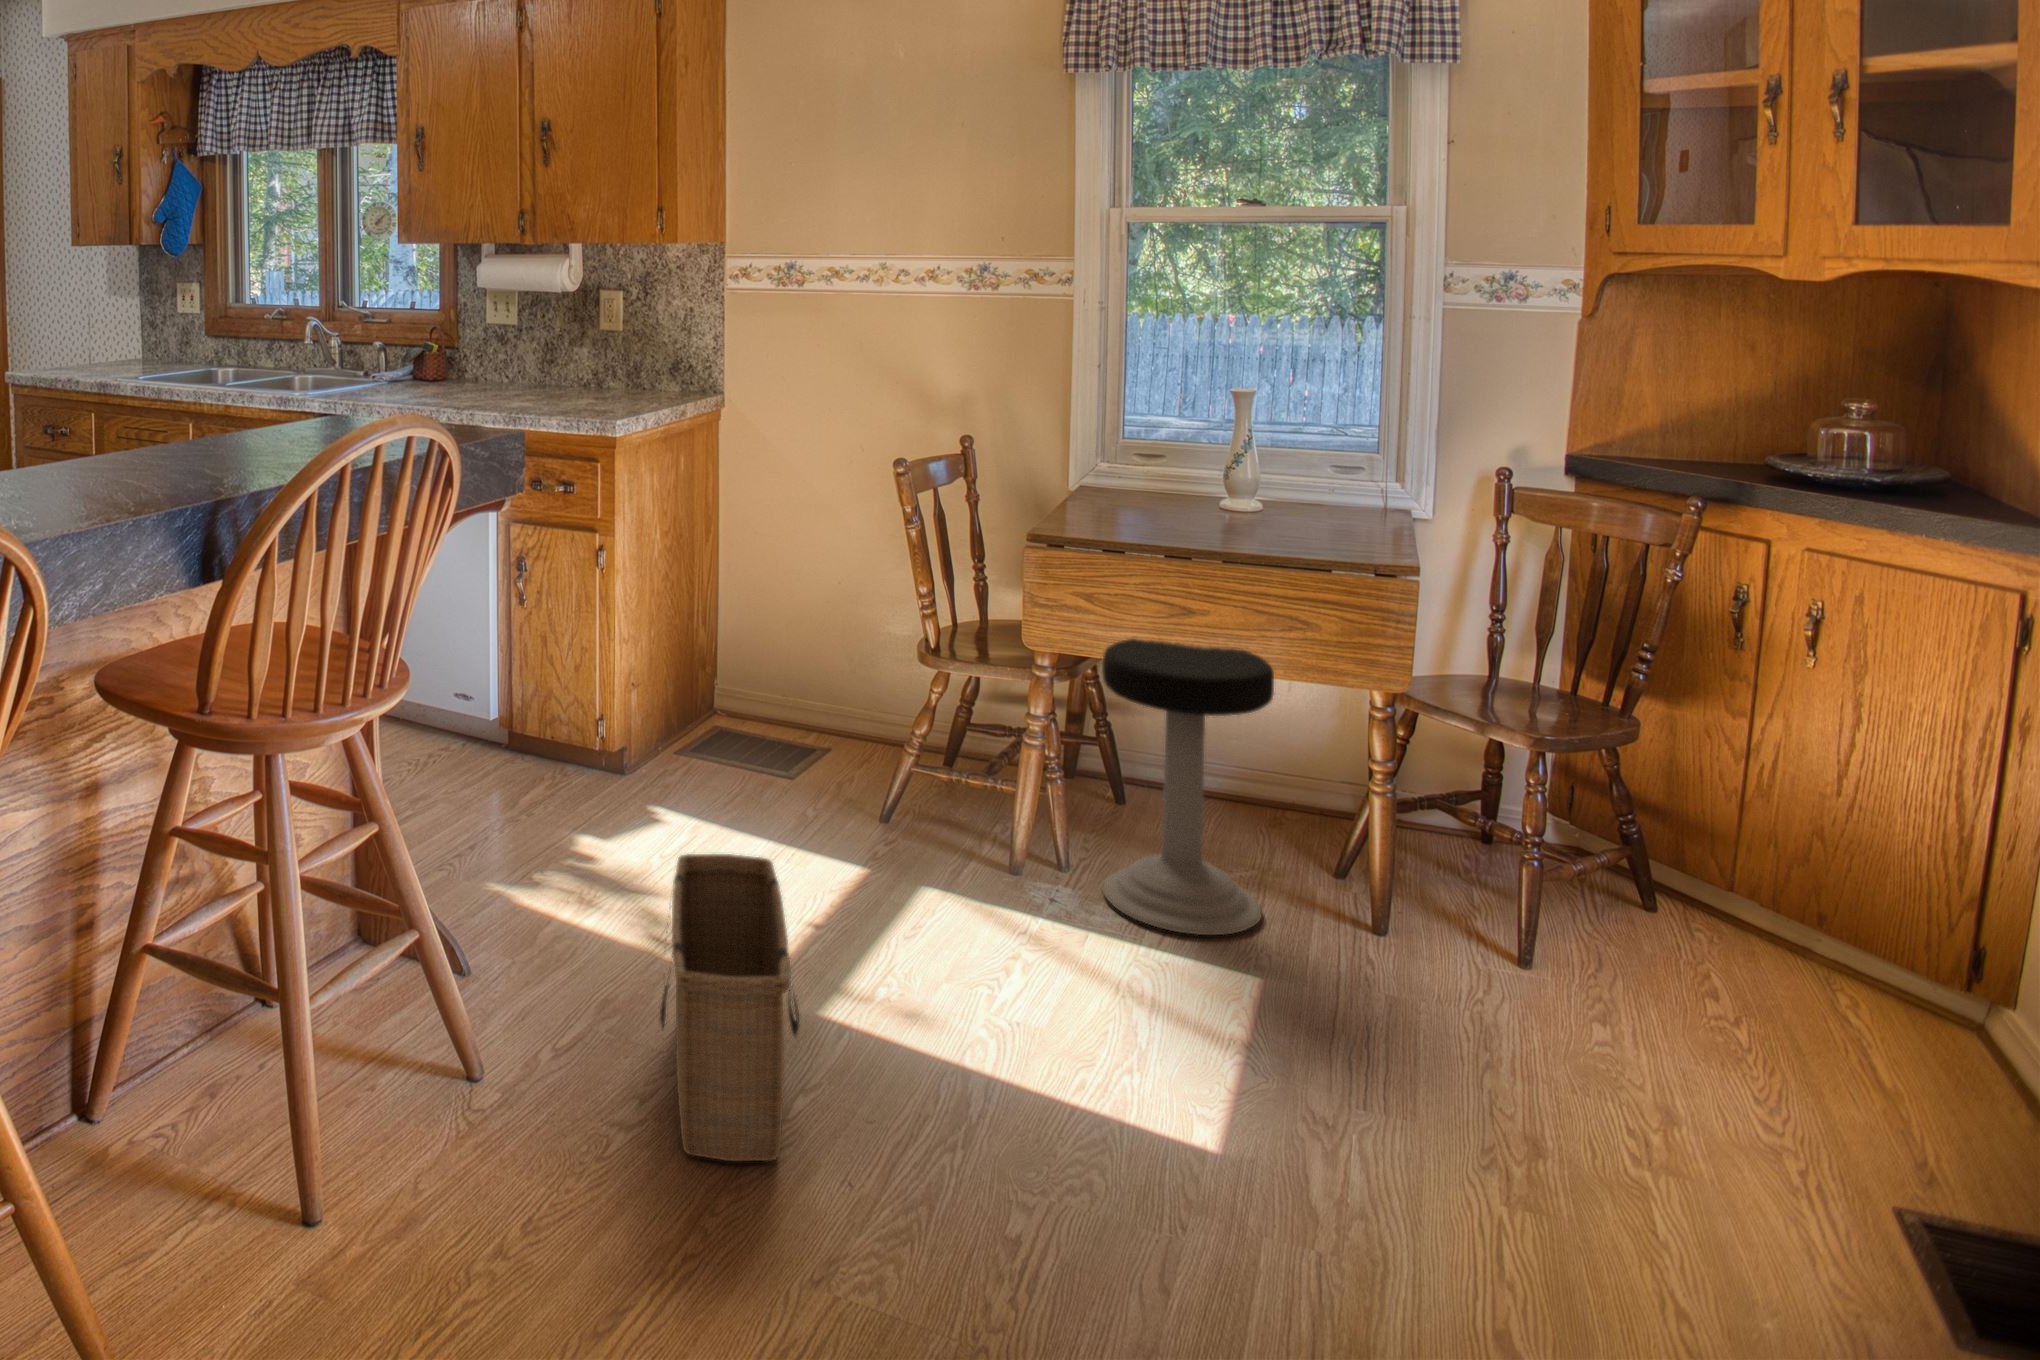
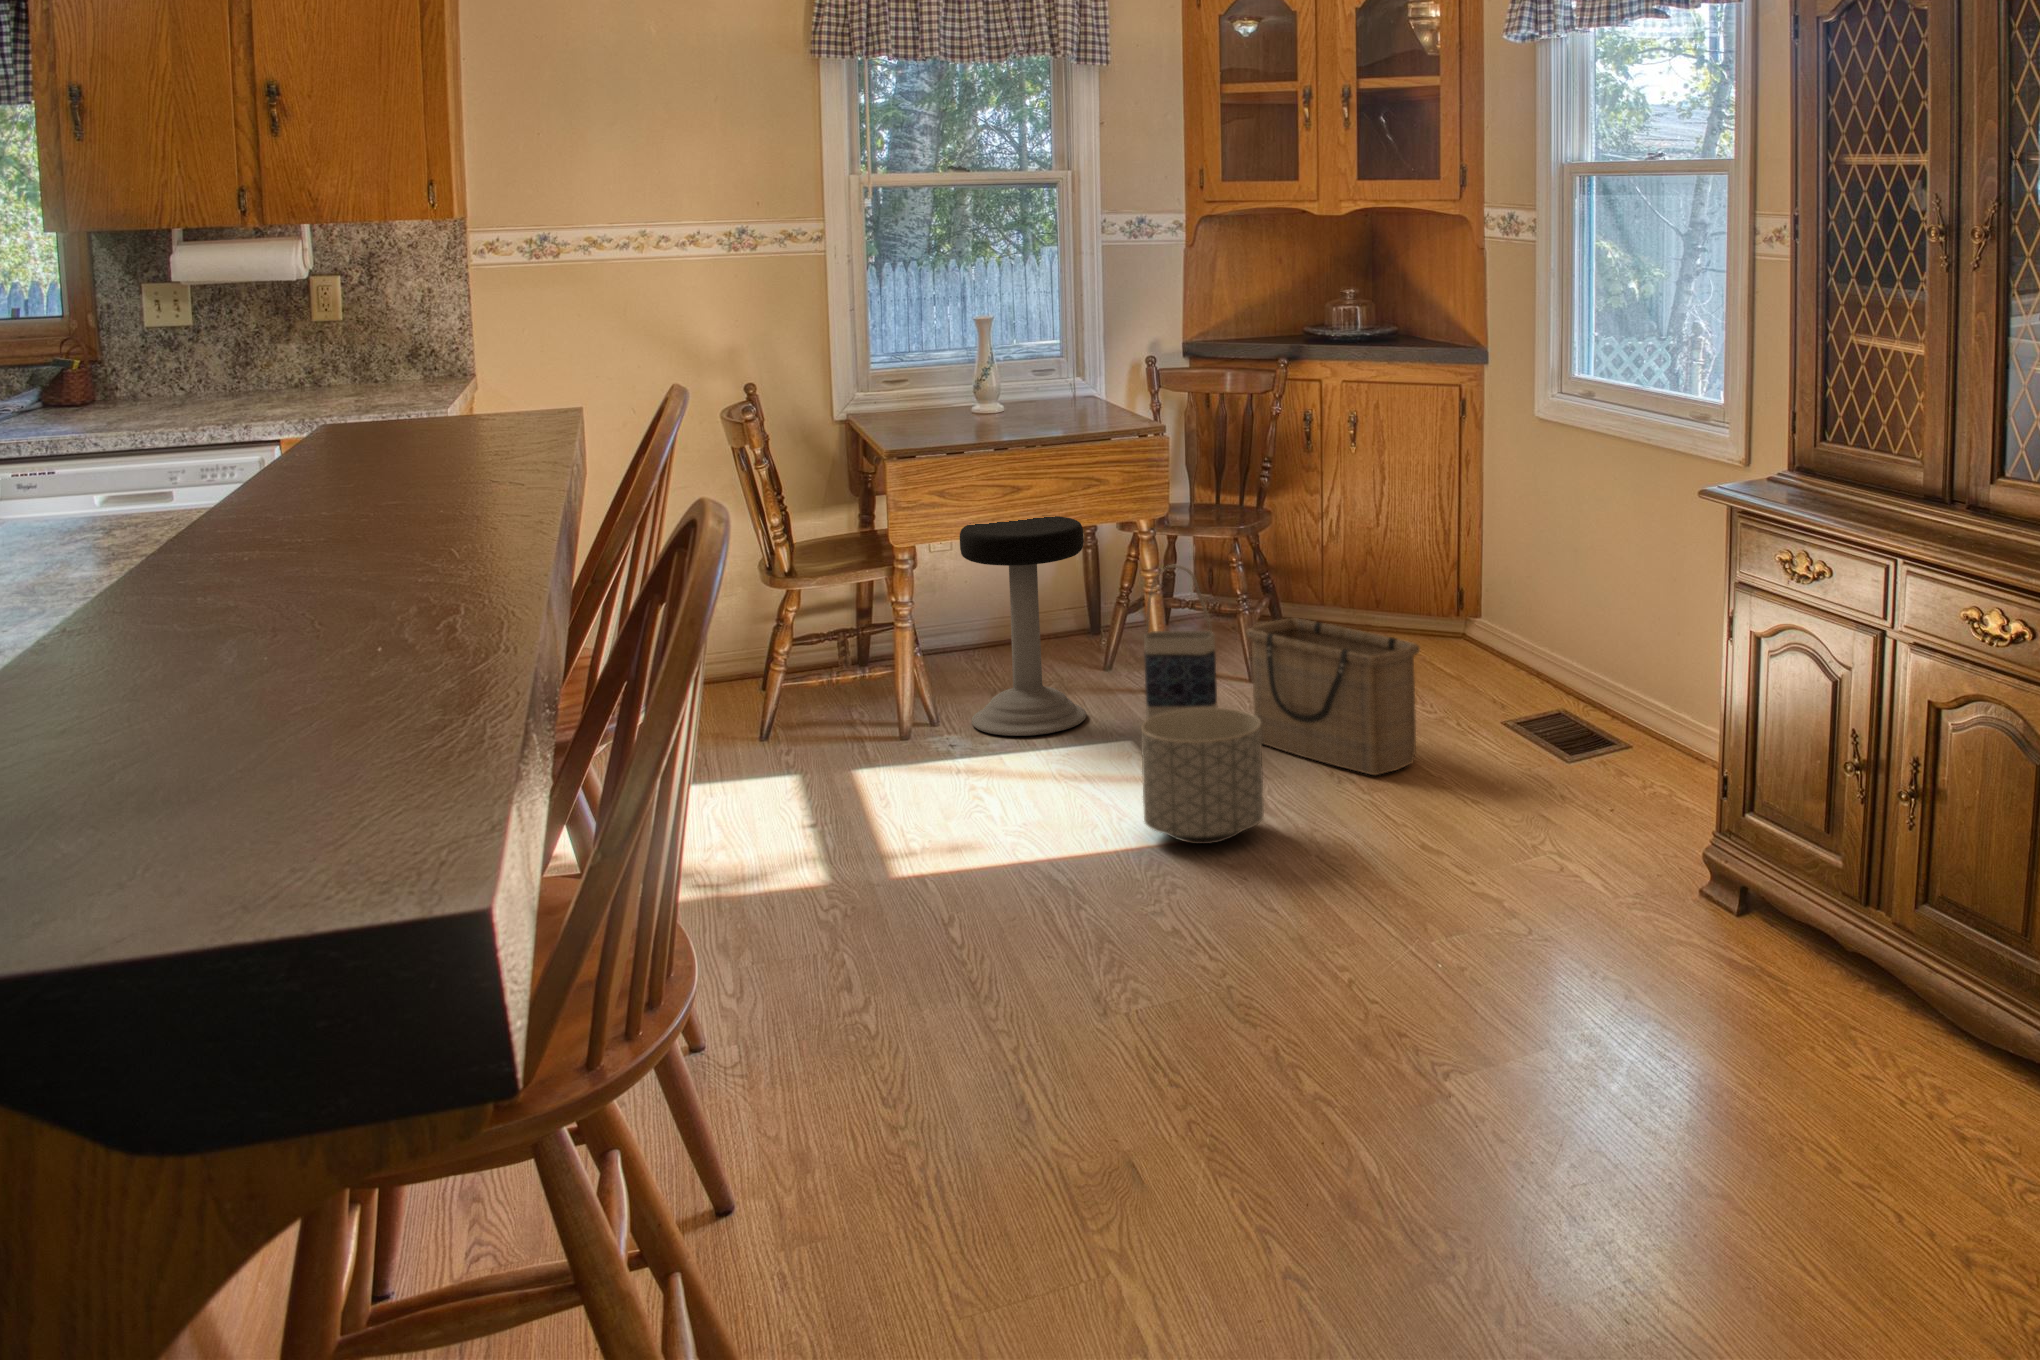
bag: none [1329,762,1445,1012] -> present [1144,565,1217,719]
basket: present [660,854,800,1161] -> present [1246,618,1420,775]
planter: none [1119,998,1325,1244] -> present [1141,708,1264,844]

